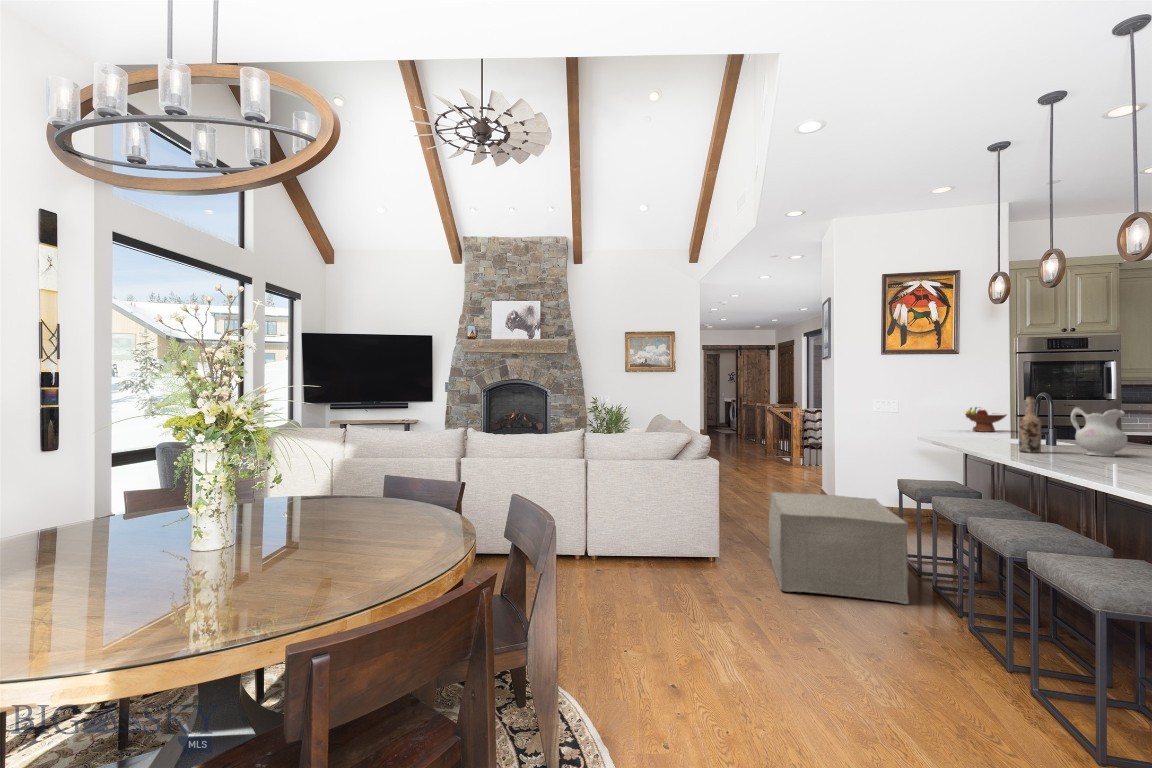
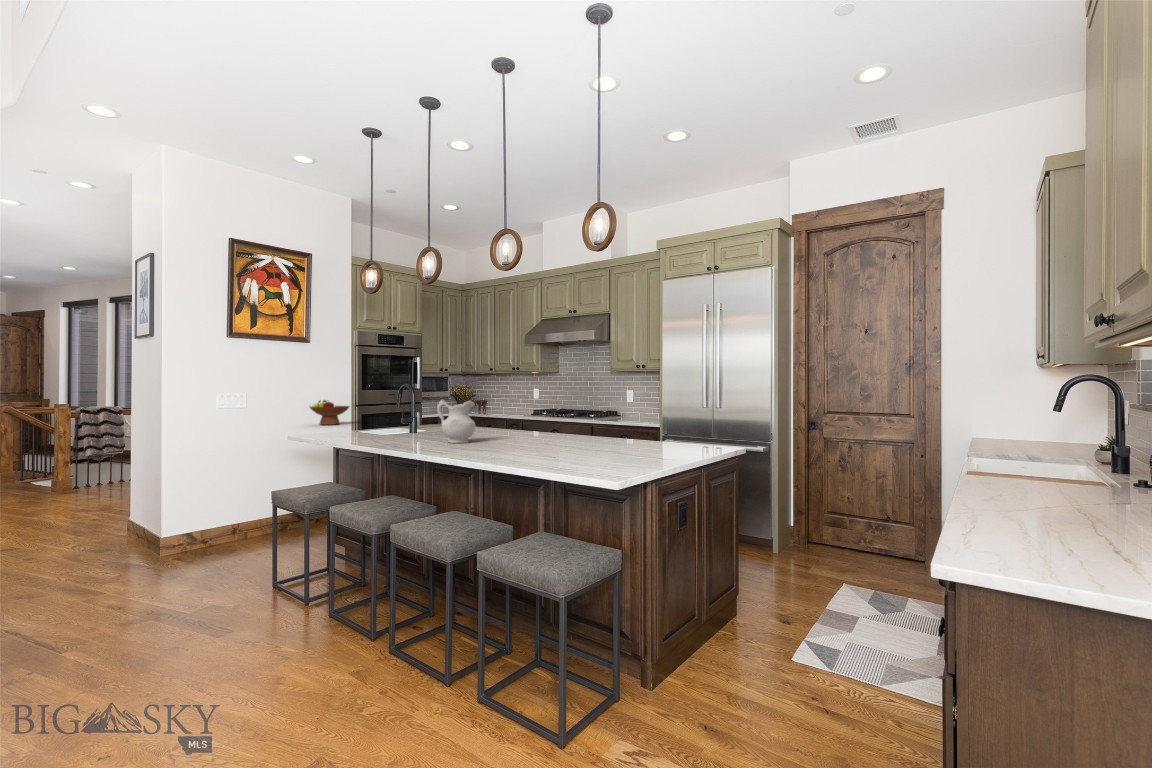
wine bottle: present [1019,396,1042,453] -> none [401,390,420,446]
ottoman: present [769,492,909,604] -> none [75,524,309,716]

